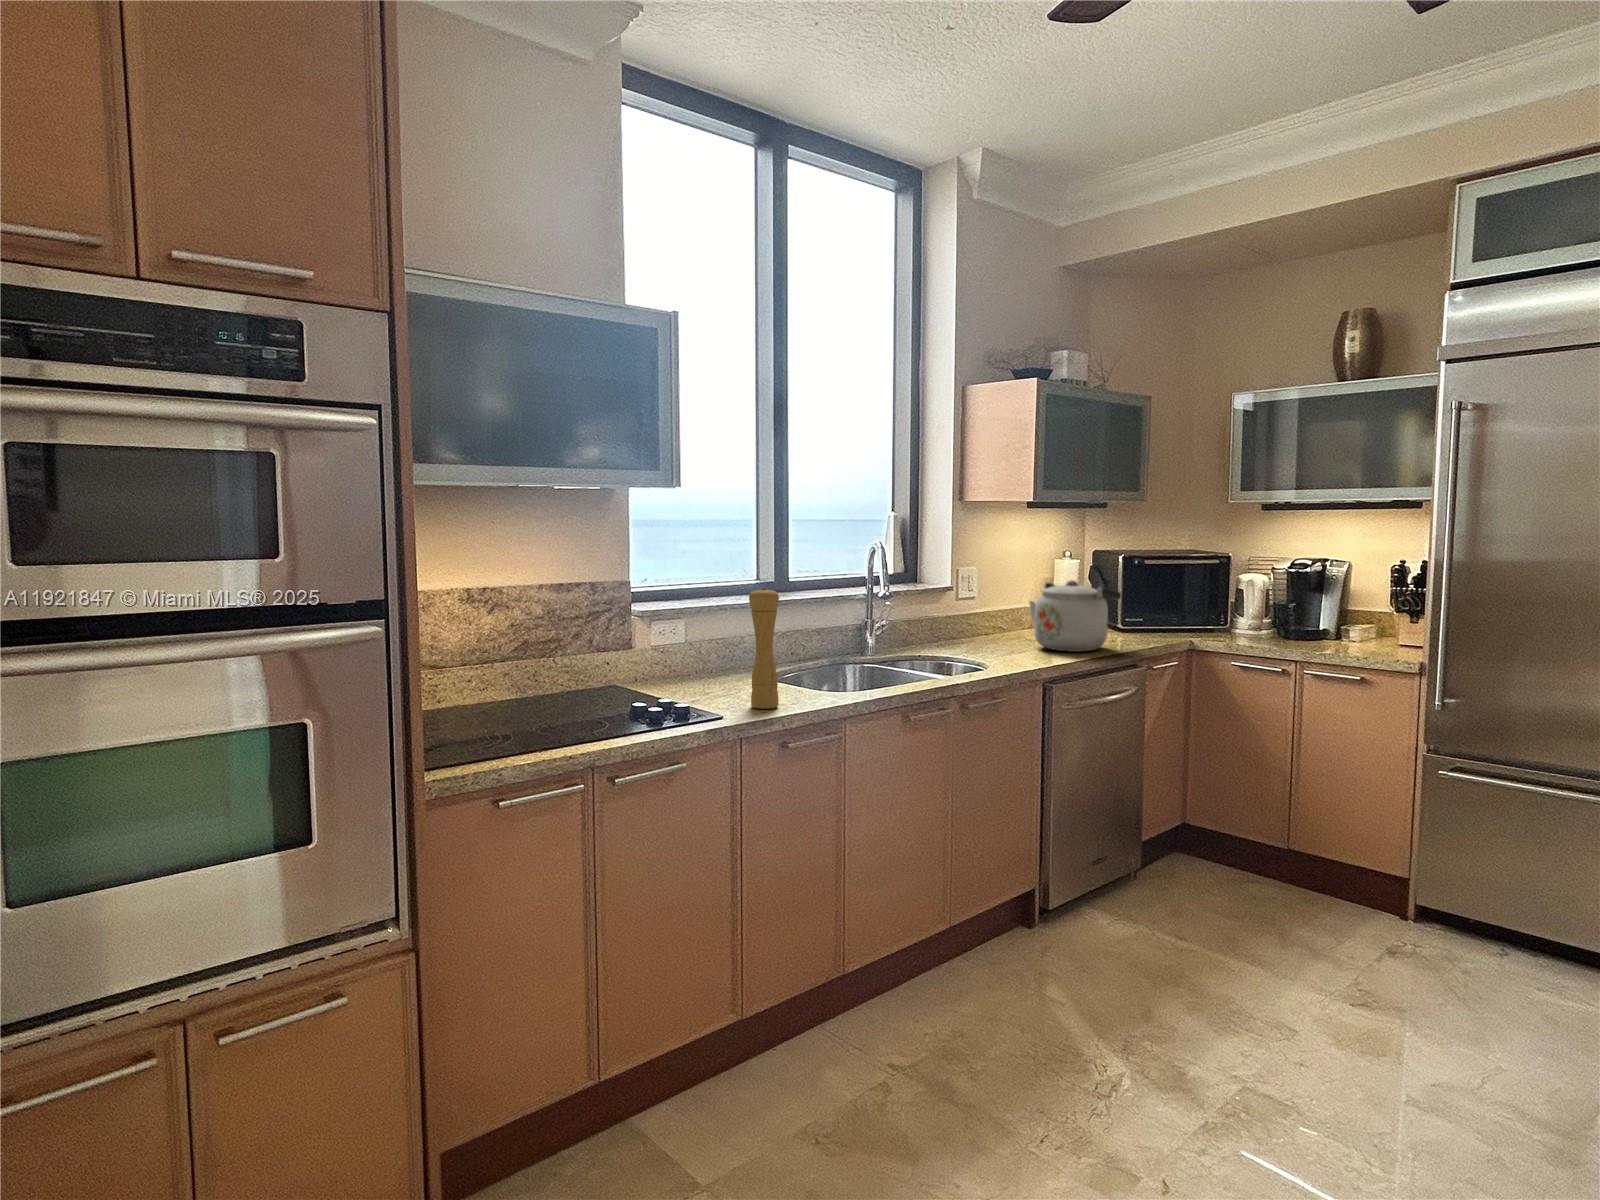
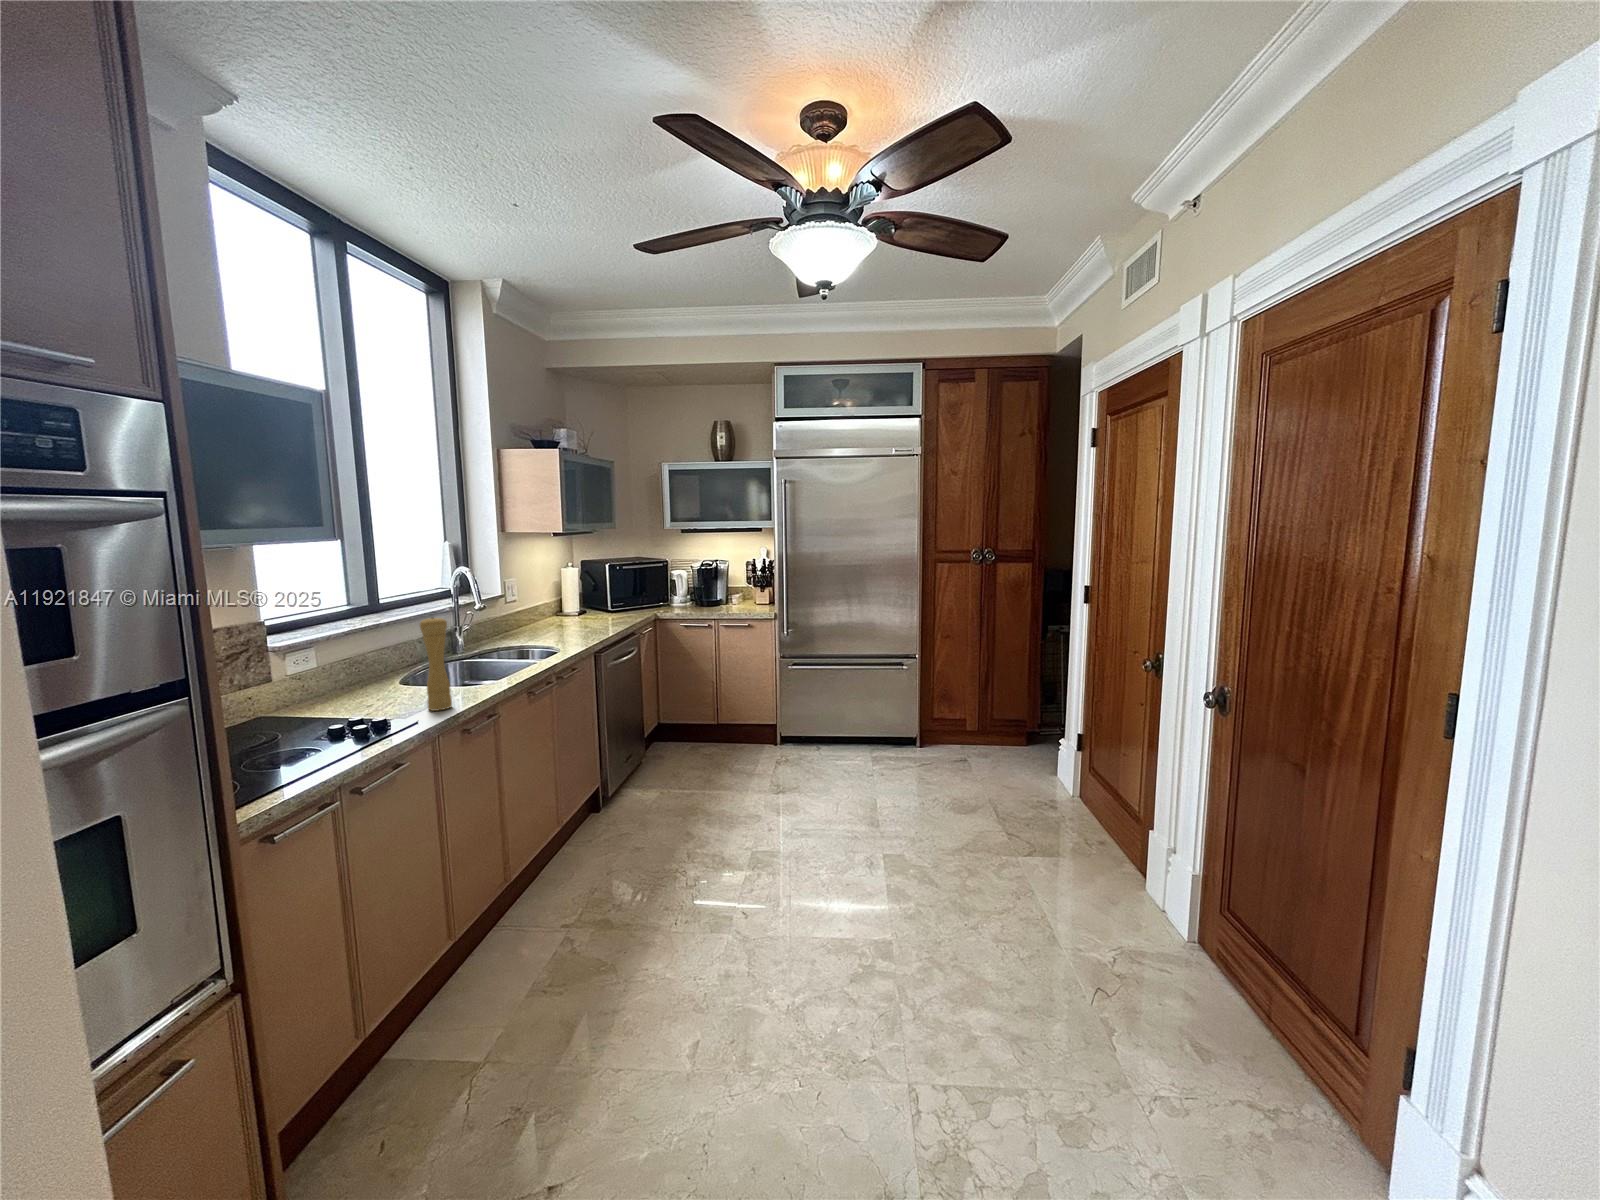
kettle: present [1029,580,1121,652] -> none [562,584,624,630]

